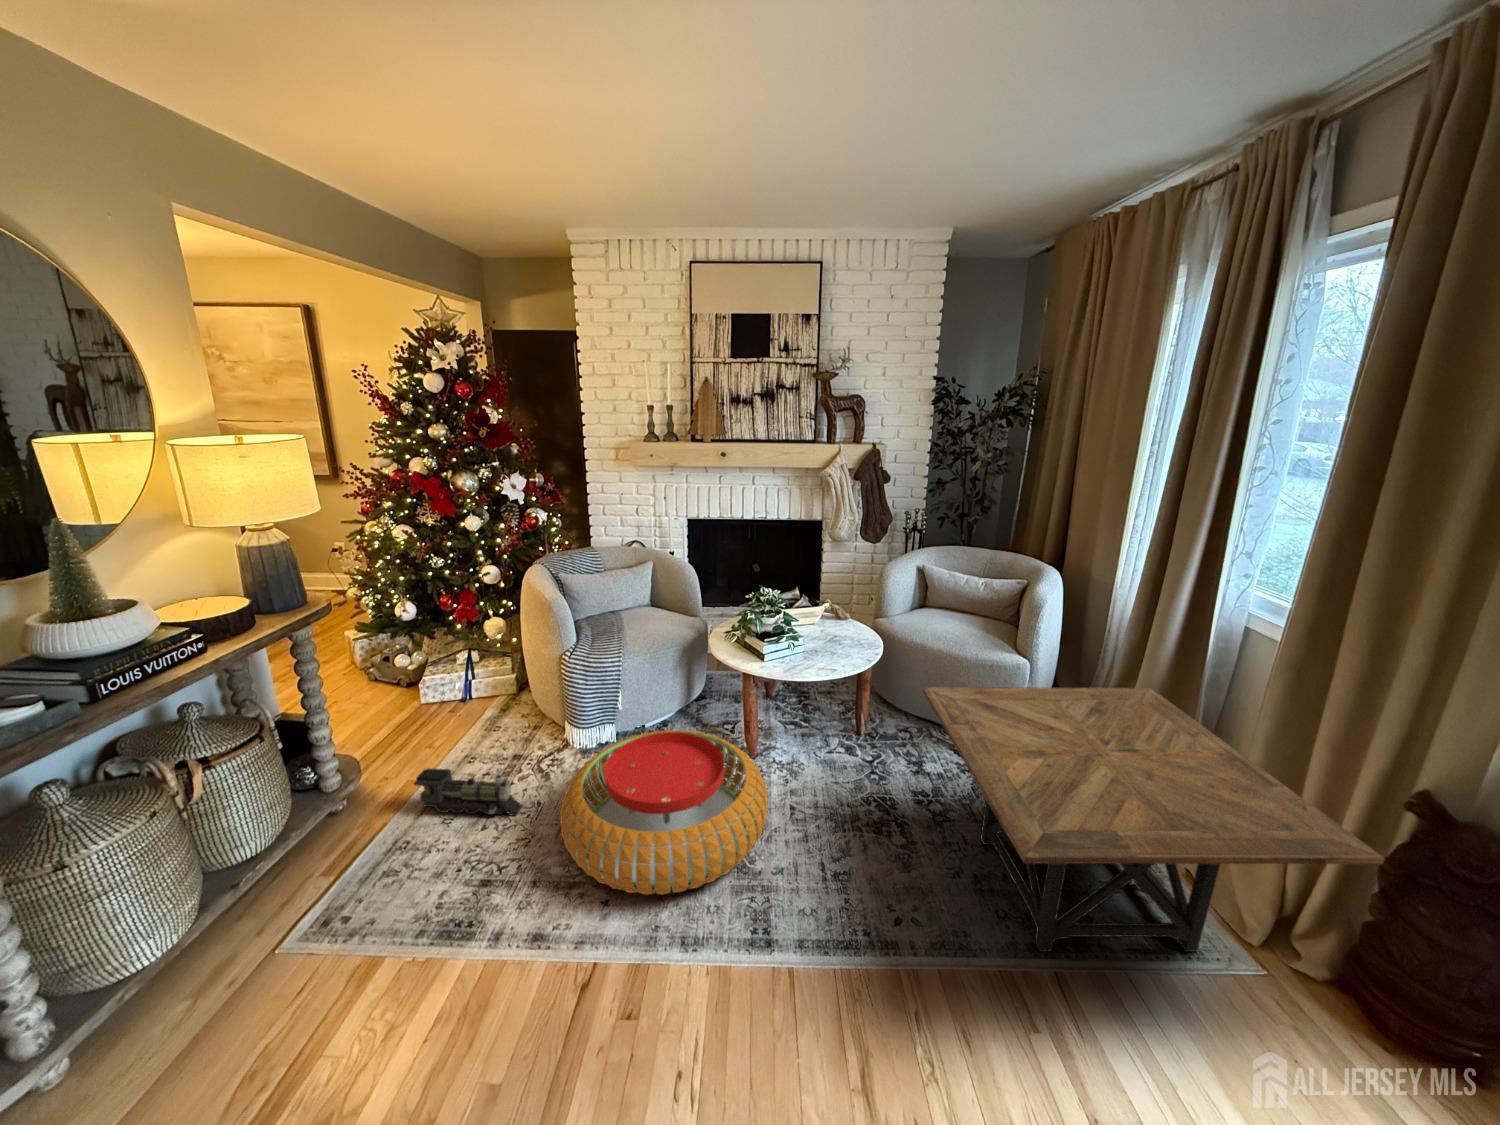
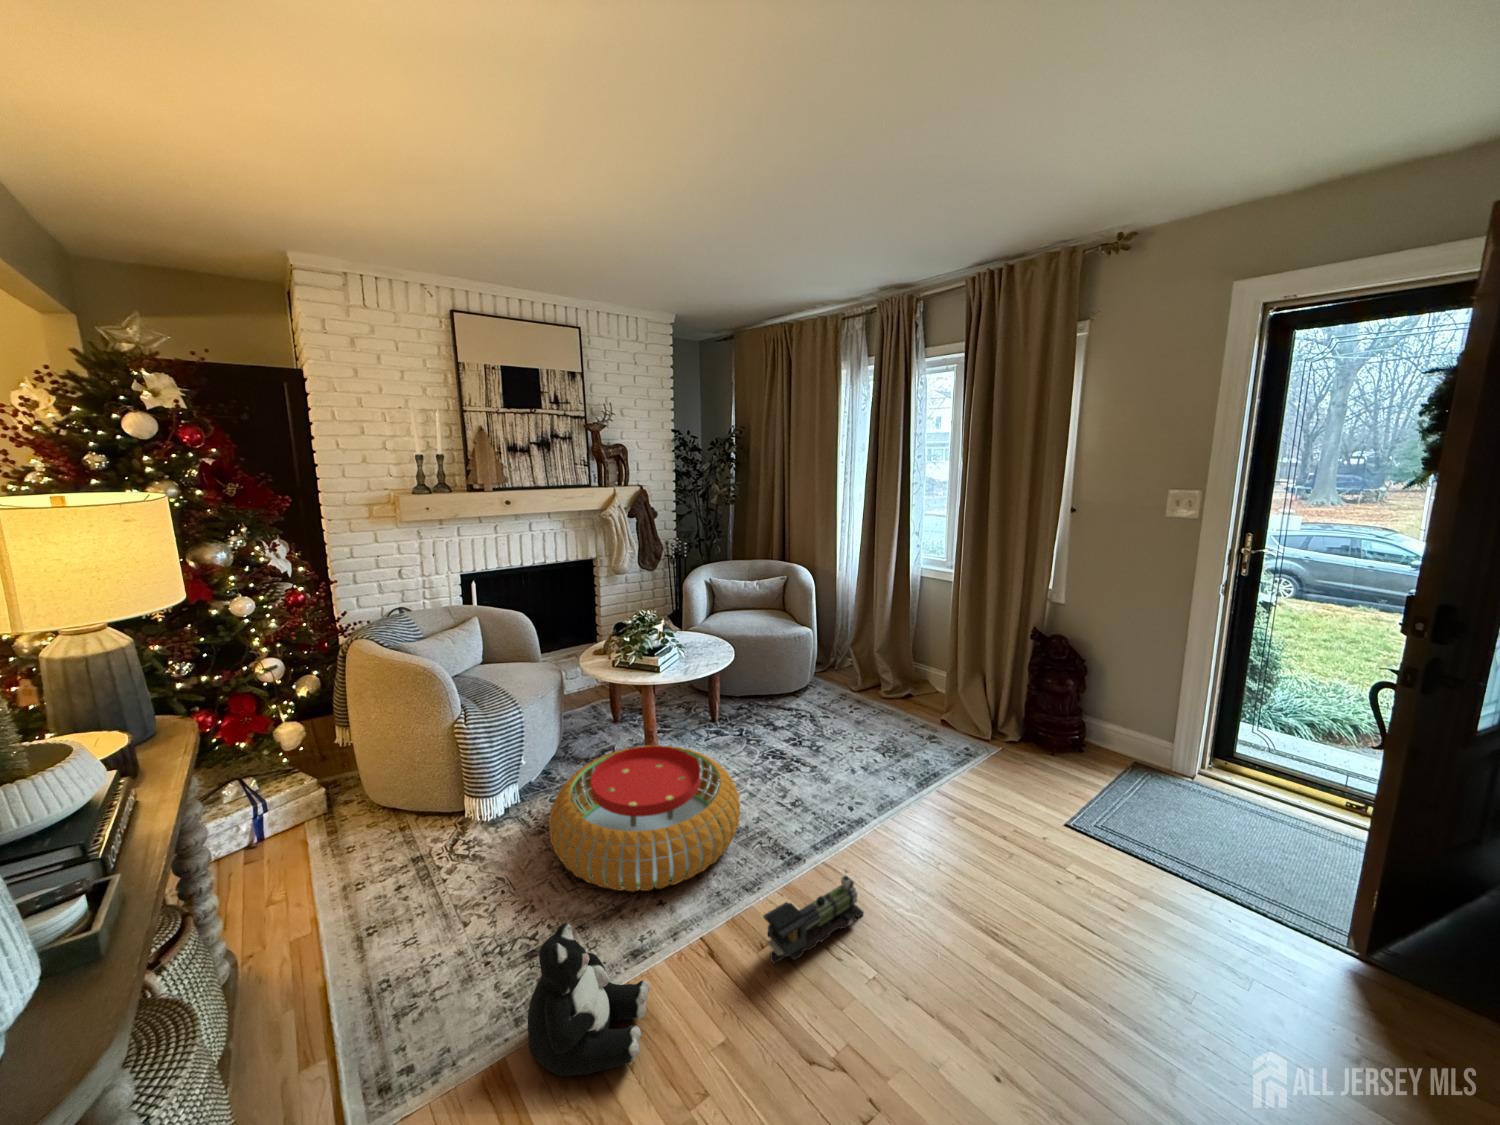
side table: present [922,687,1385,952] -> none [795,625,1041,789]
toy train: present [414,768,522,816] -> present [763,870,864,964]
plush toy: none [374,872,501,1035] -> present [528,923,650,1076]

